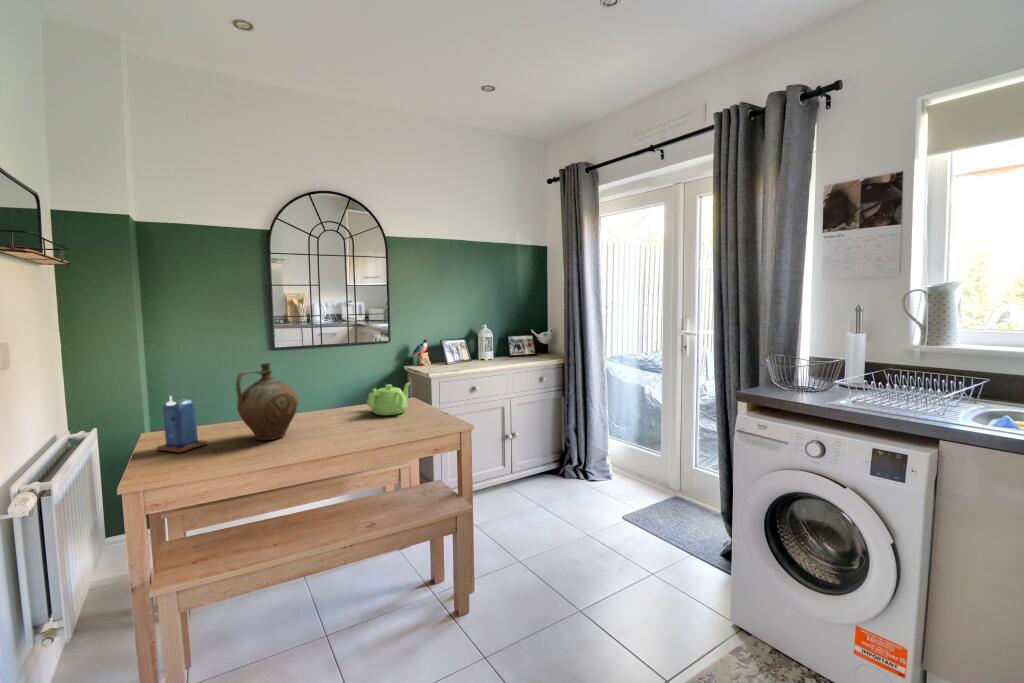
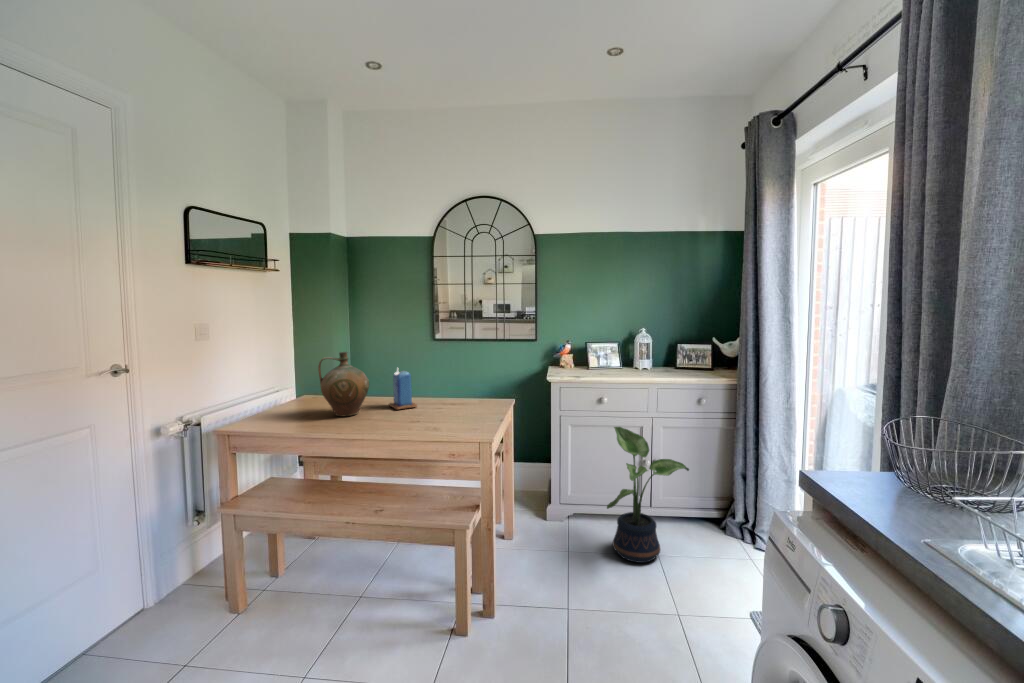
teapot: present [367,382,410,415] -> none [437,383,488,413]
candle: present [157,396,207,453] -> present [389,369,417,410]
potted plant: none [488,409,553,516] -> present [607,427,689,563]

